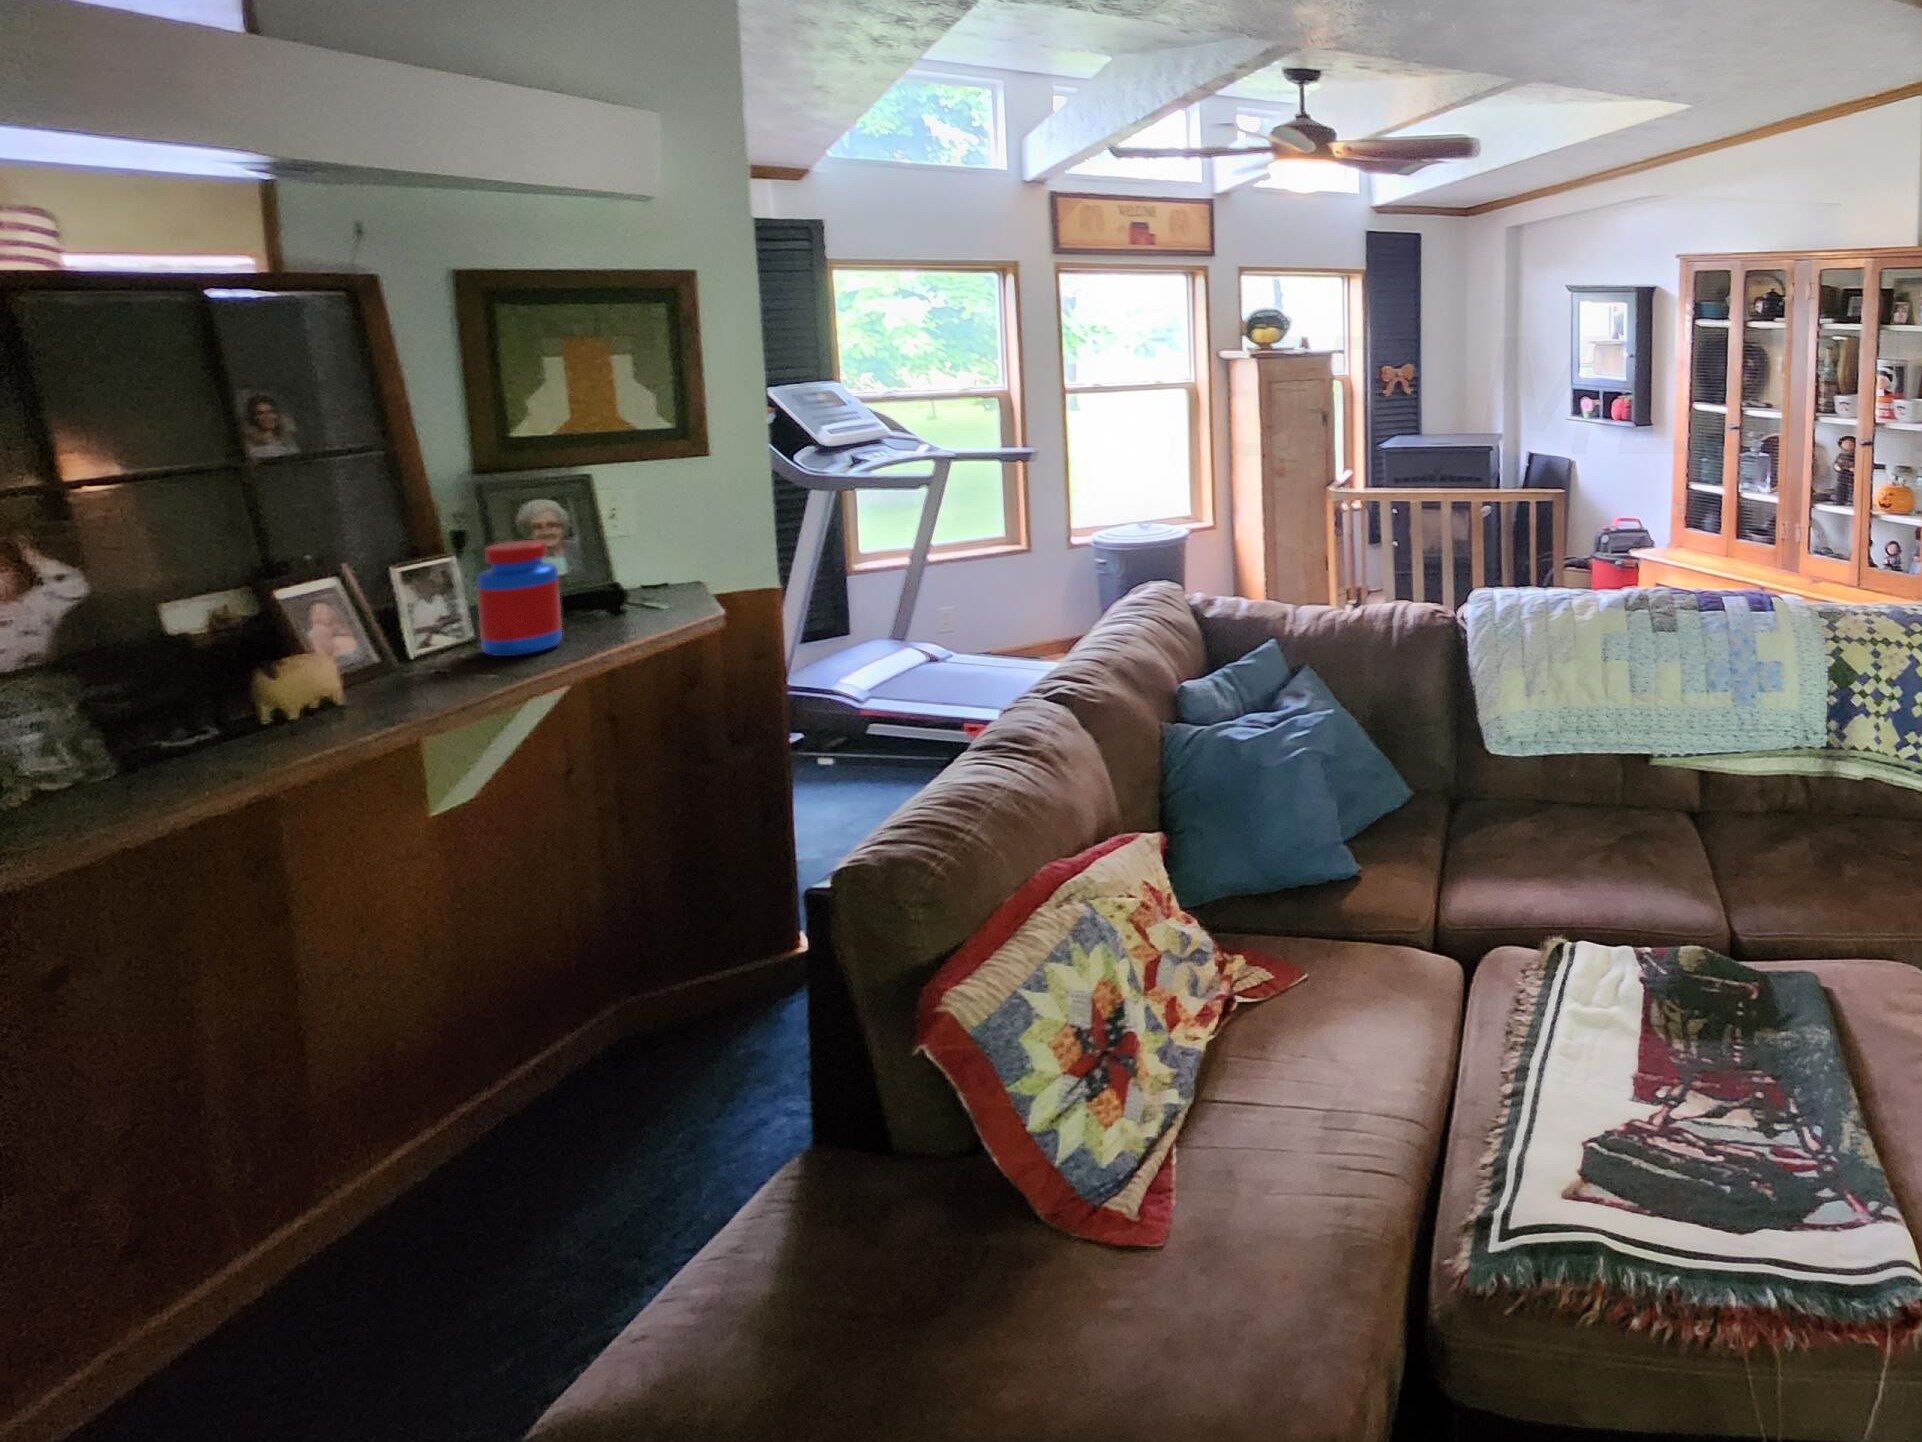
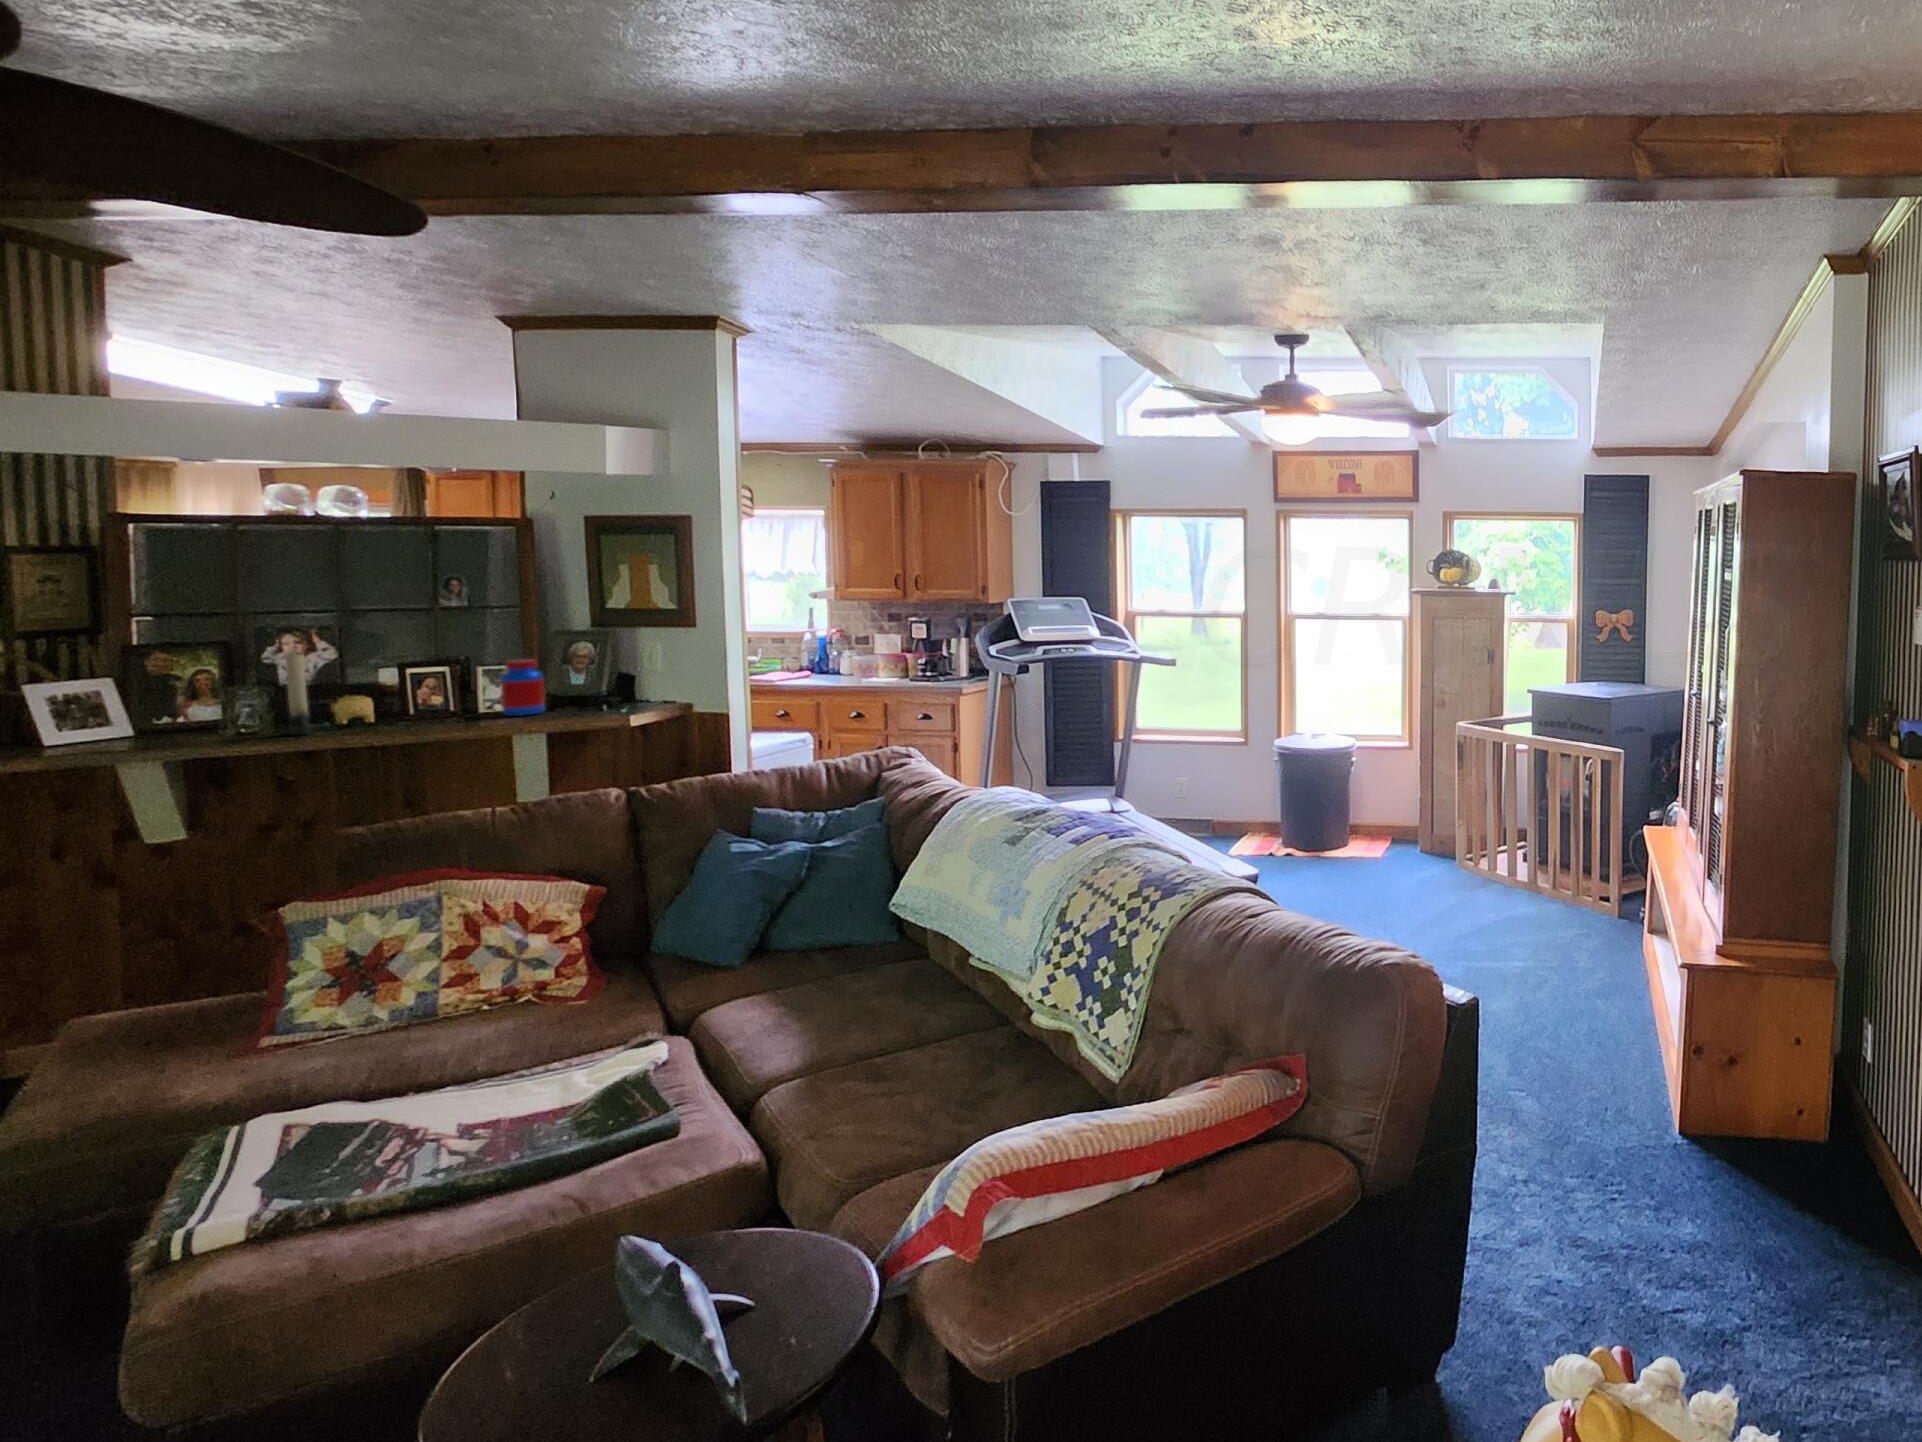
candle: none [160,570,242,780] -> present [277,652,310,735]

